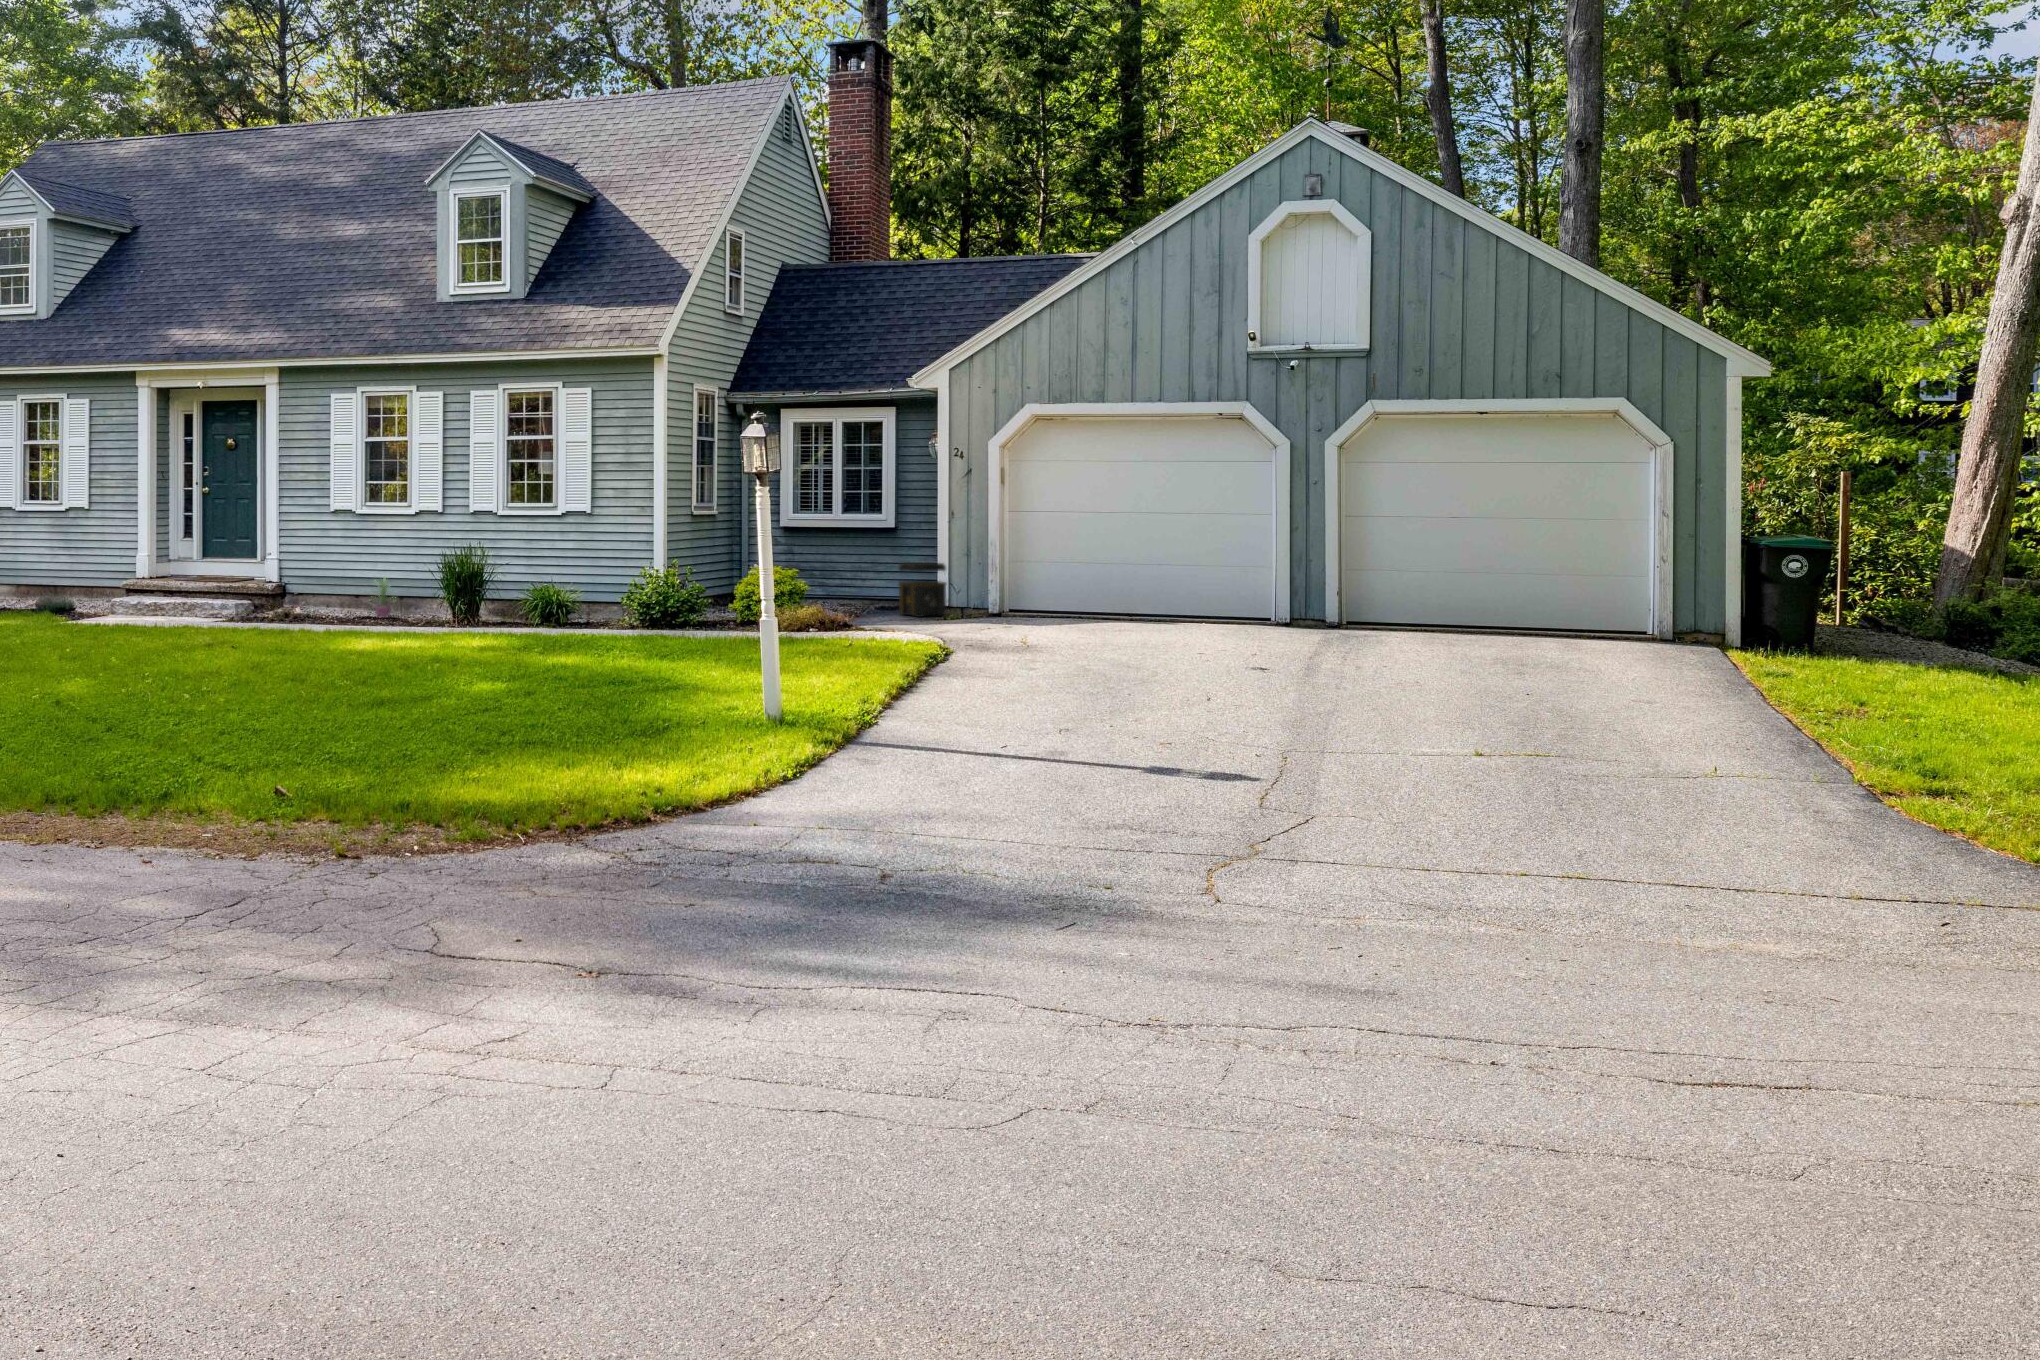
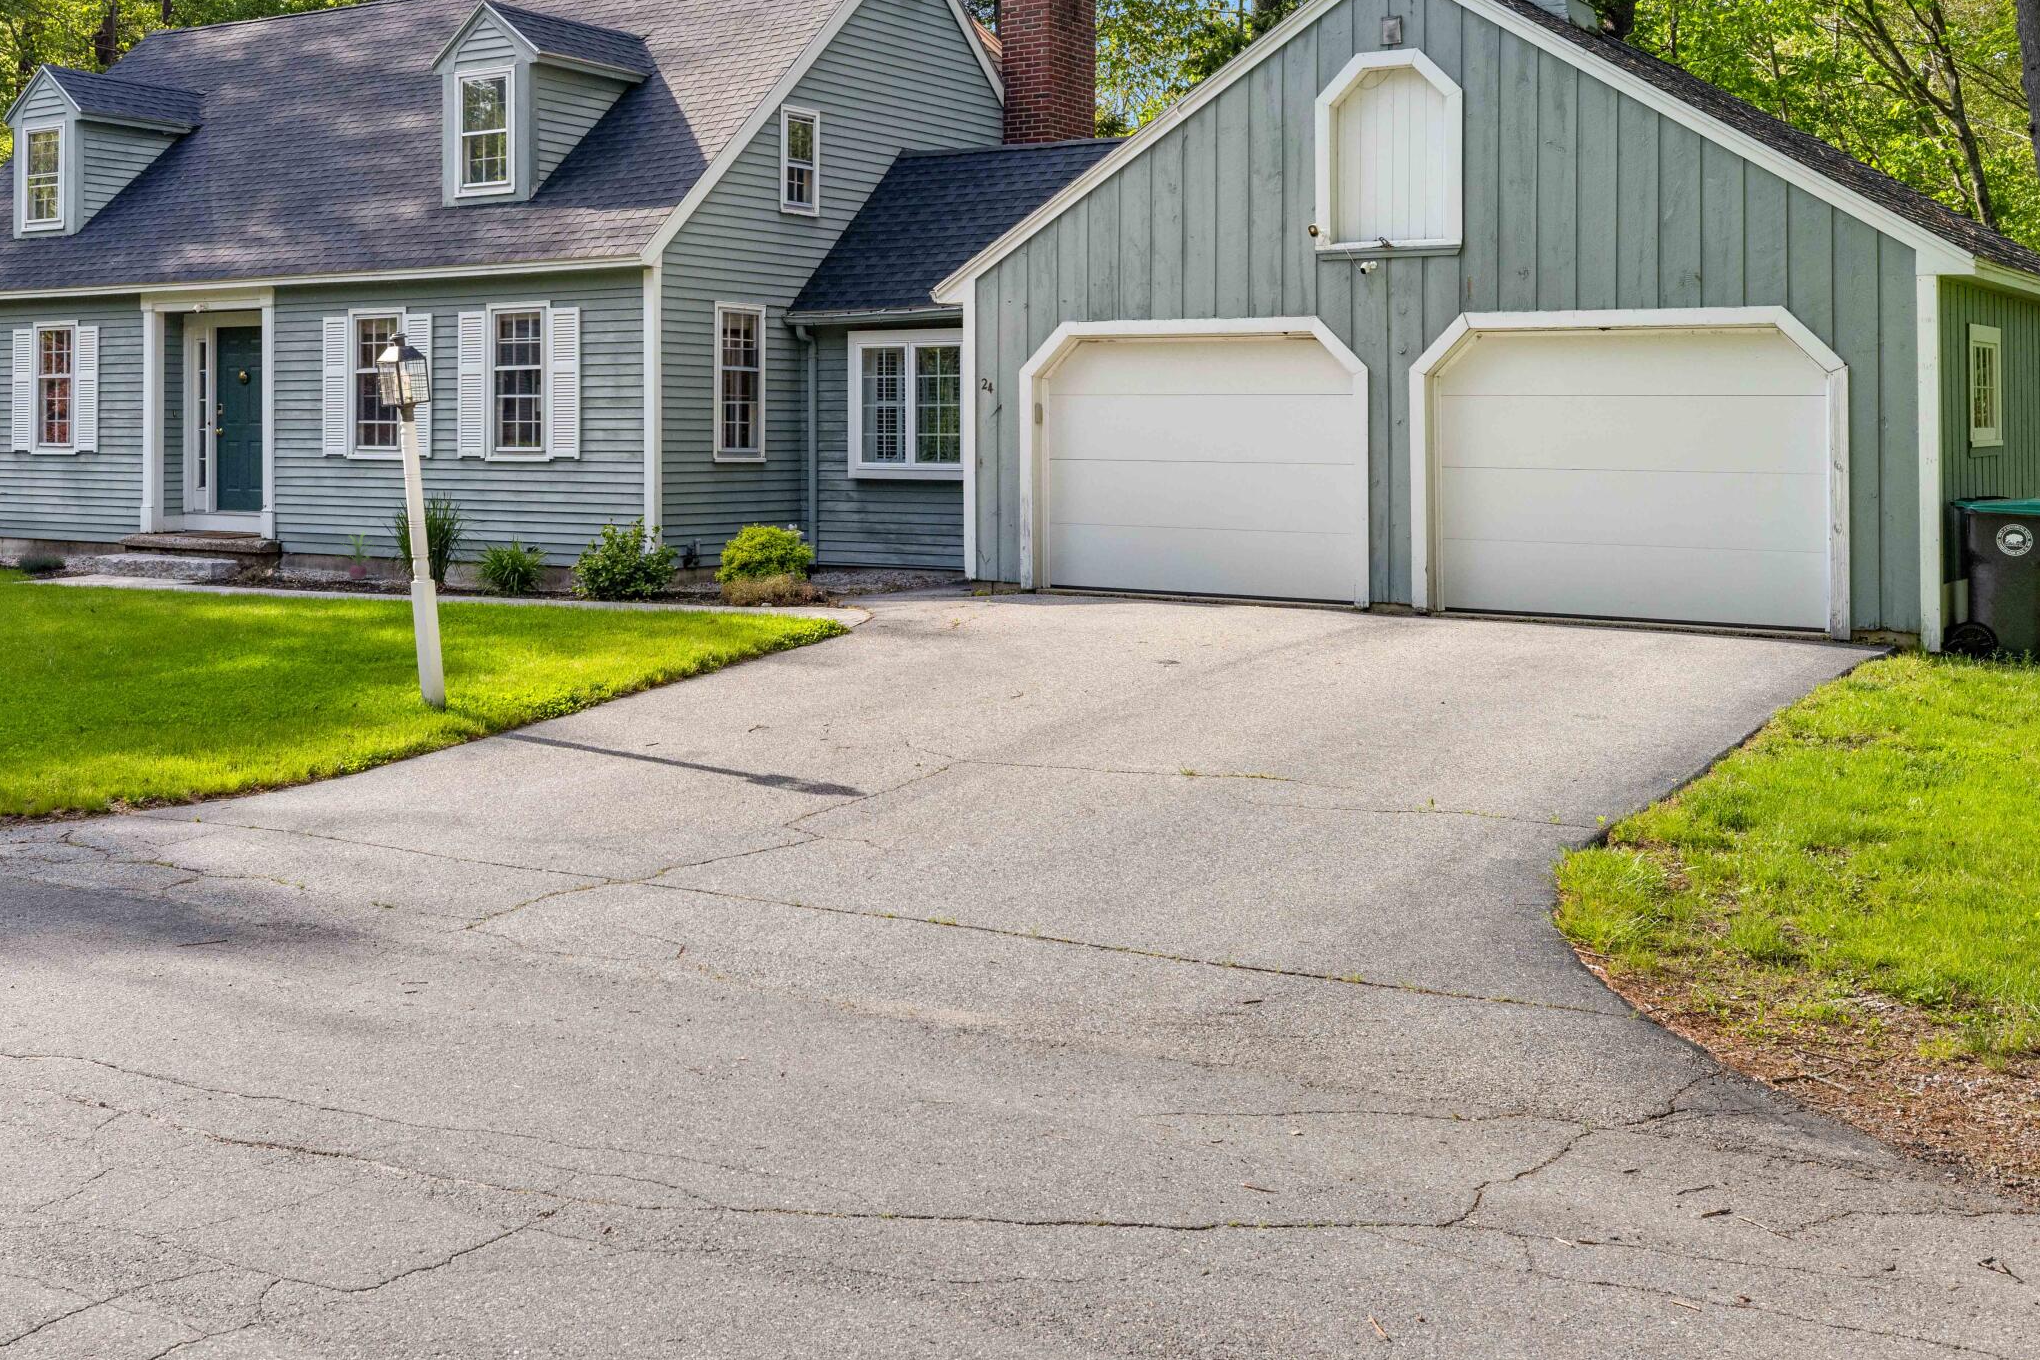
toolbox: present [899,562,946,617] -> none [919,520,973,588]

